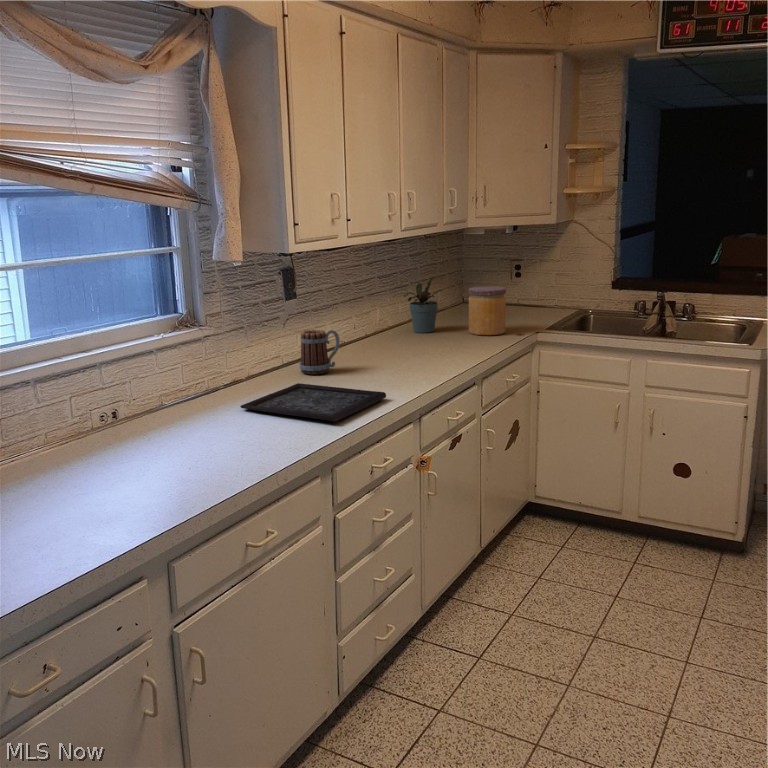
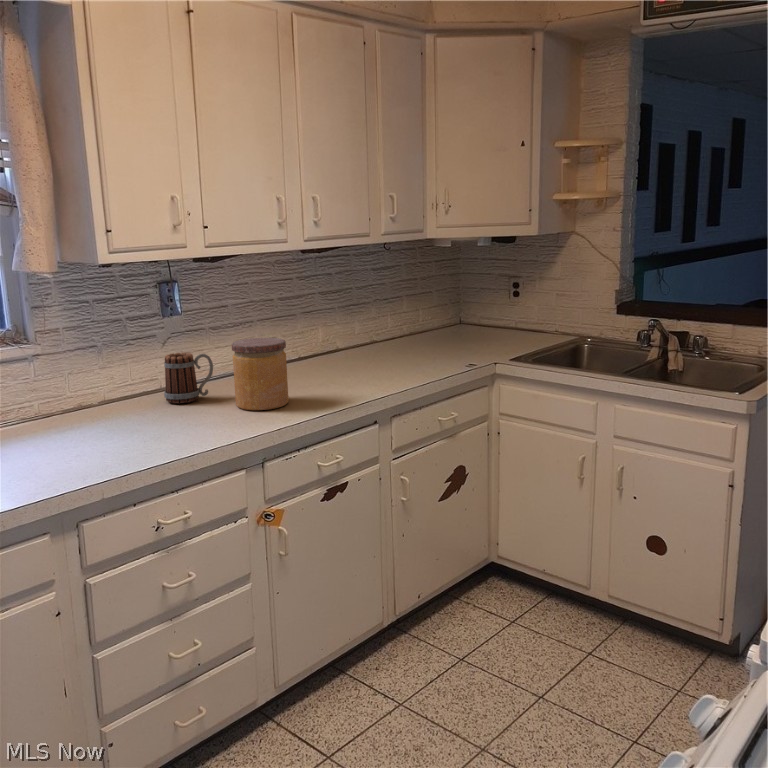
potted plant: present [404,277,444,333] -> none [344,295,392,358]
jar: present [469,286,506,335] -> present [232,338,289,410]
tray: present [240,383,386,422] -> none [35,414,204,467]

